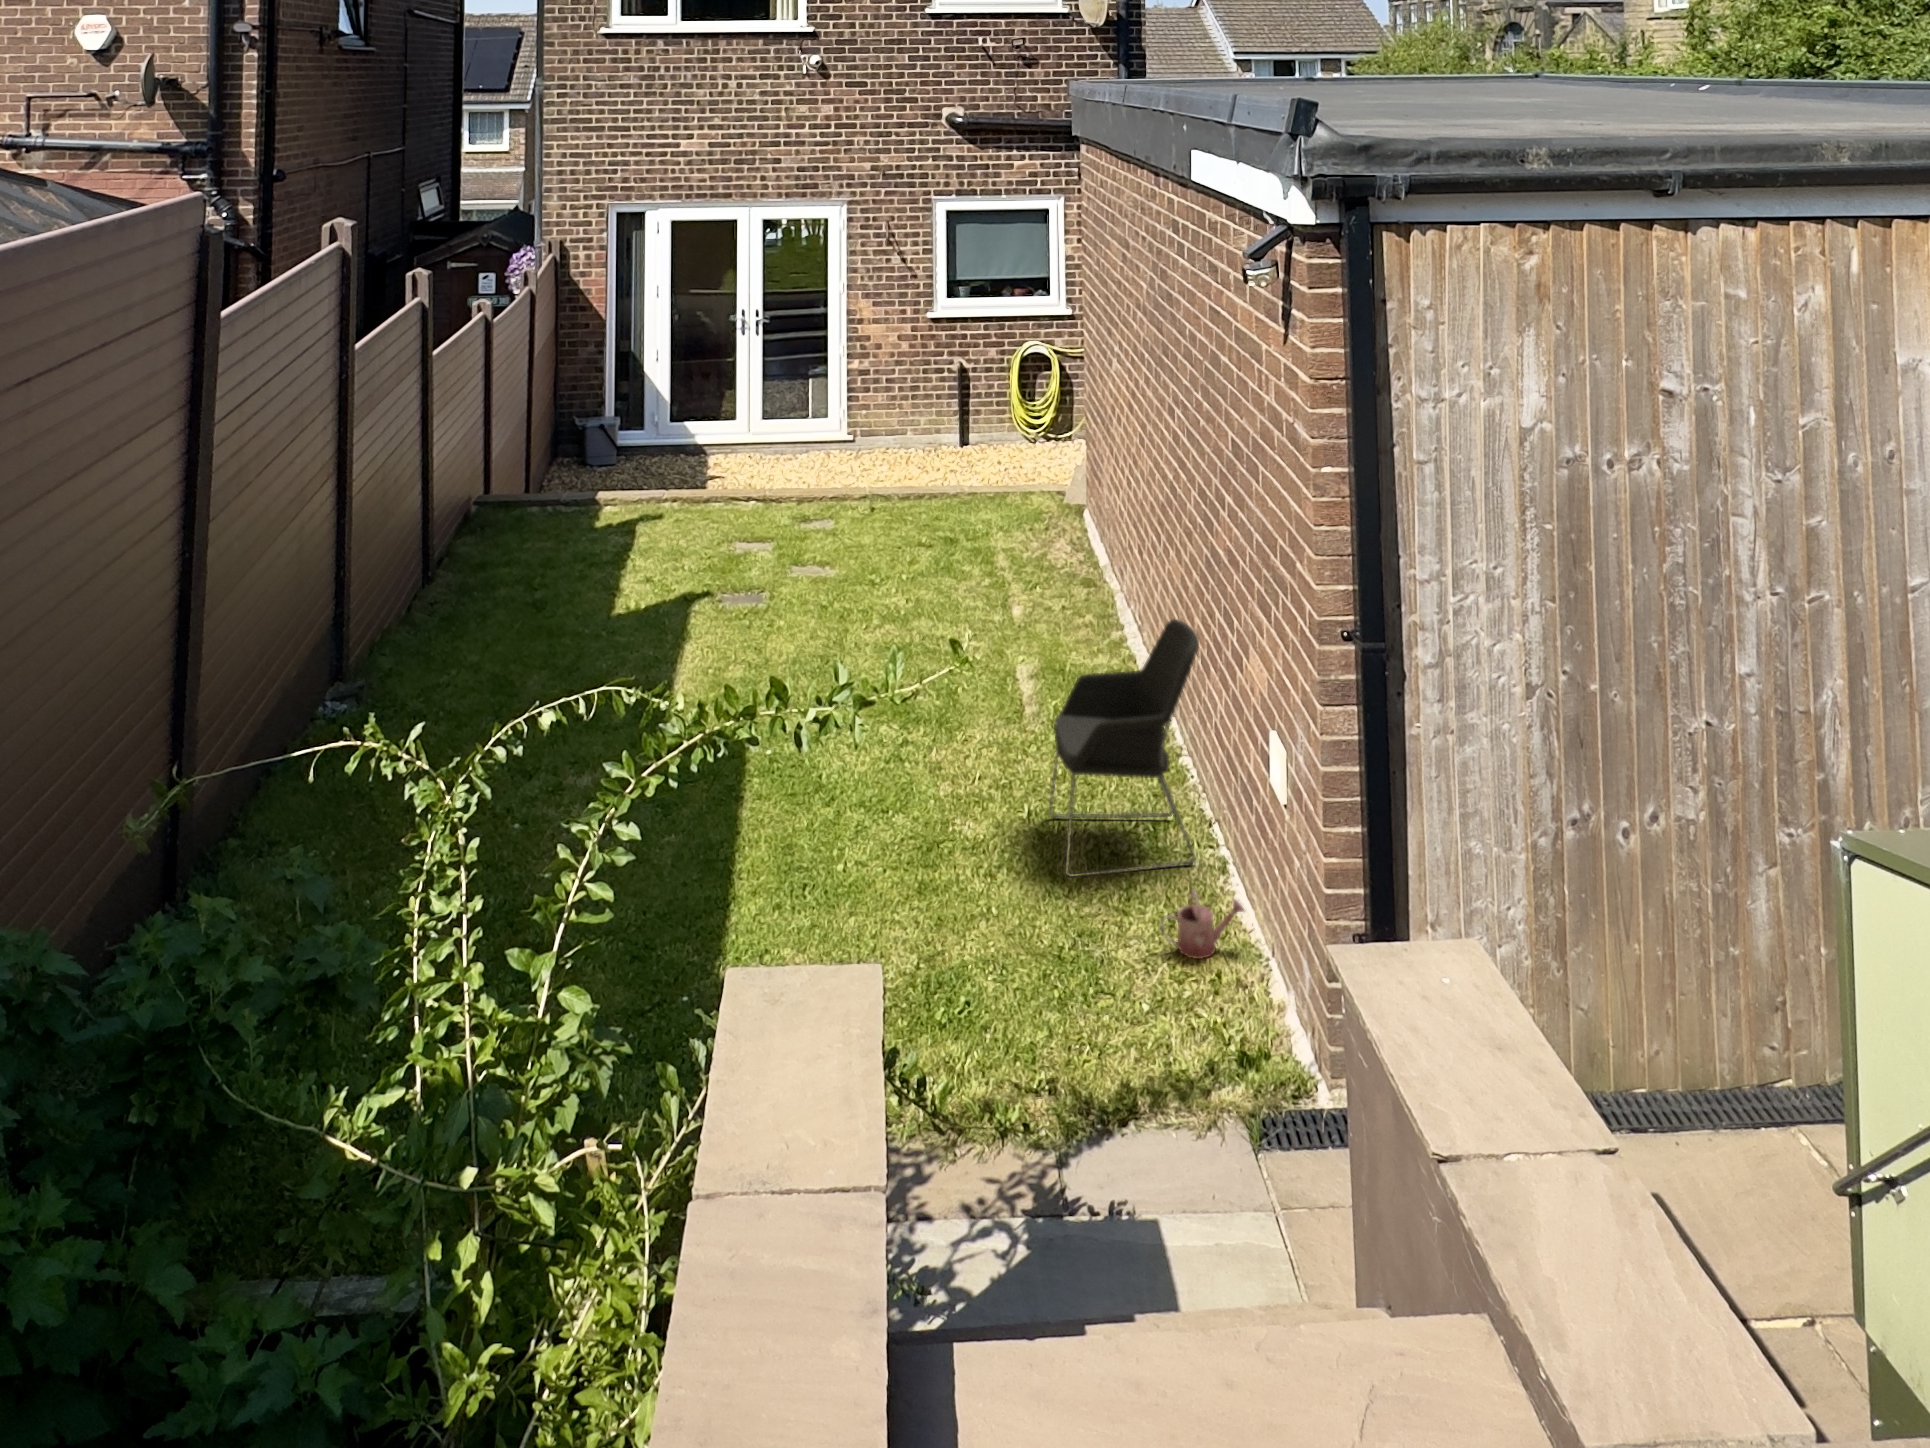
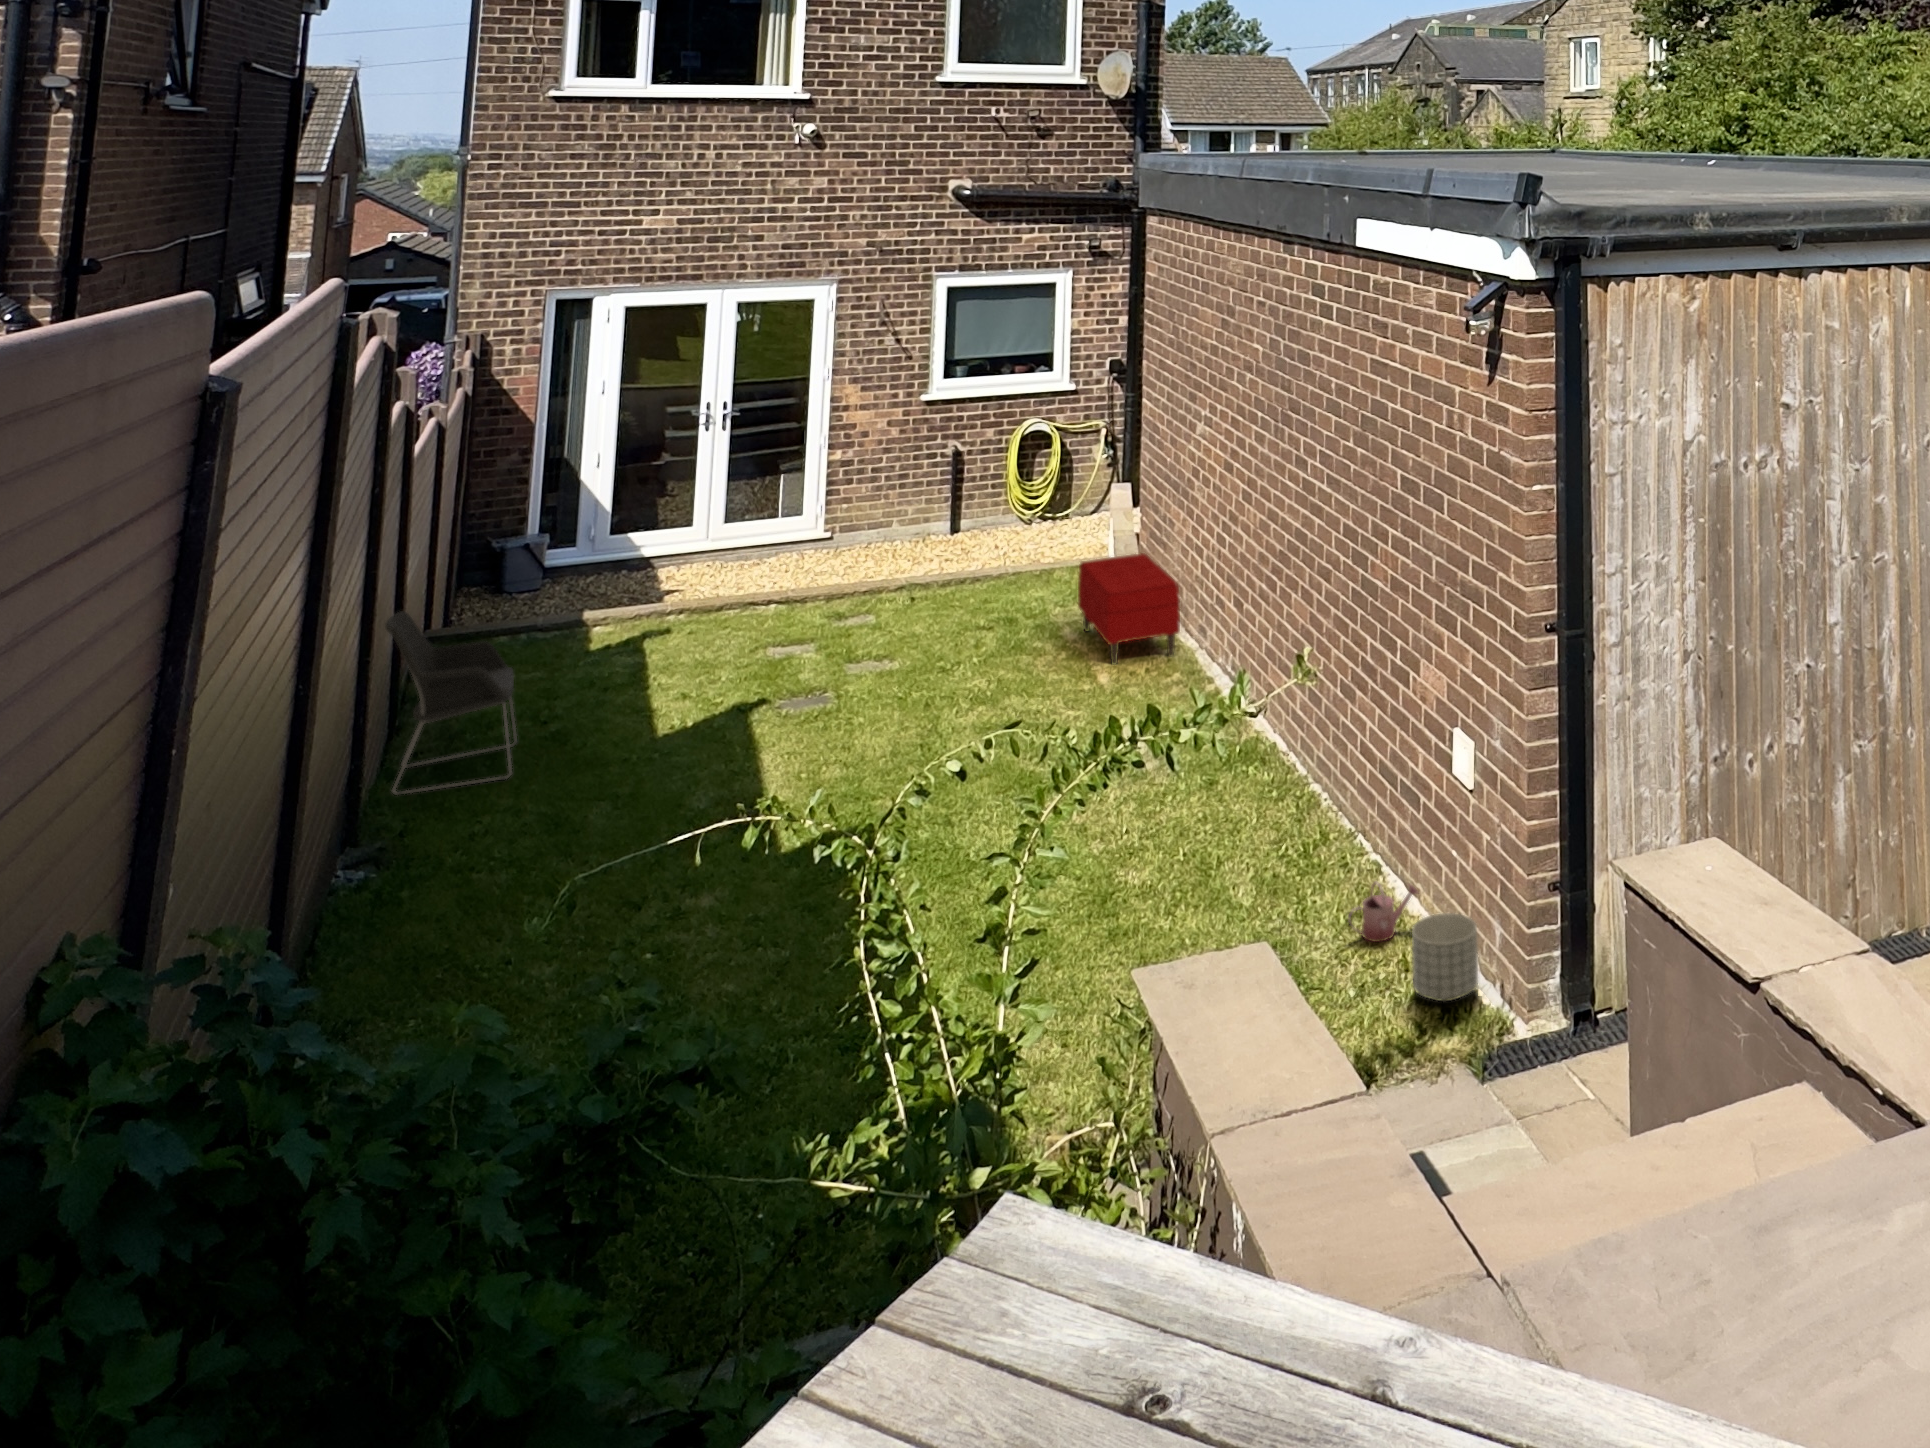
bench: none [1022,490,1111,604] -> present [1078,553,1180,664]
chair: present [1049,619,1199,877] -> present [385,611,517,795]
planter: none [1203,944,1282,1048] -> present [1412,913,1478,1002]

